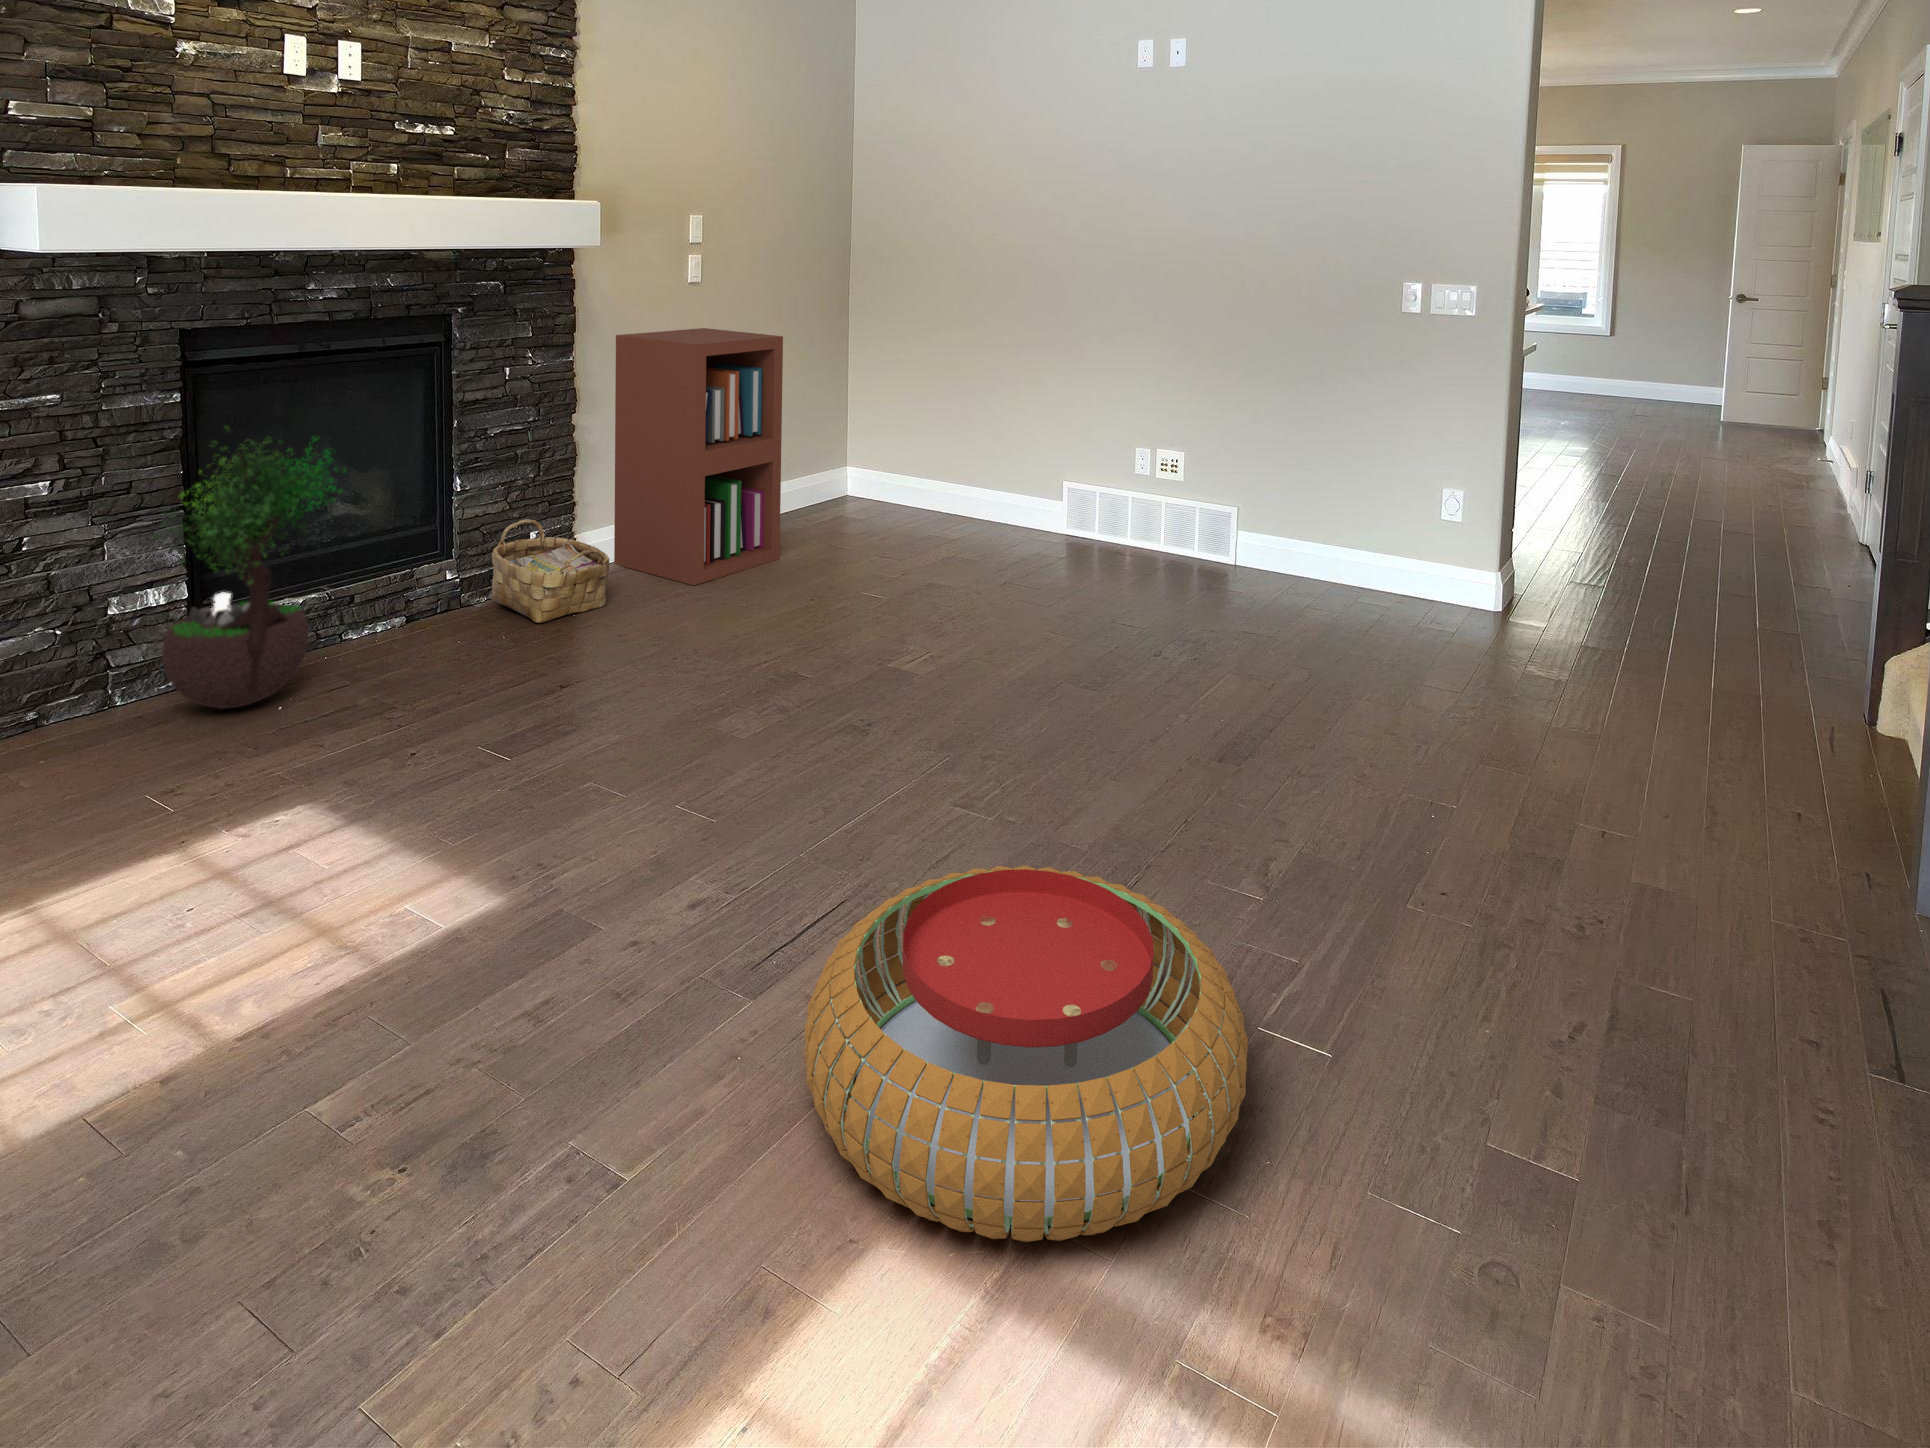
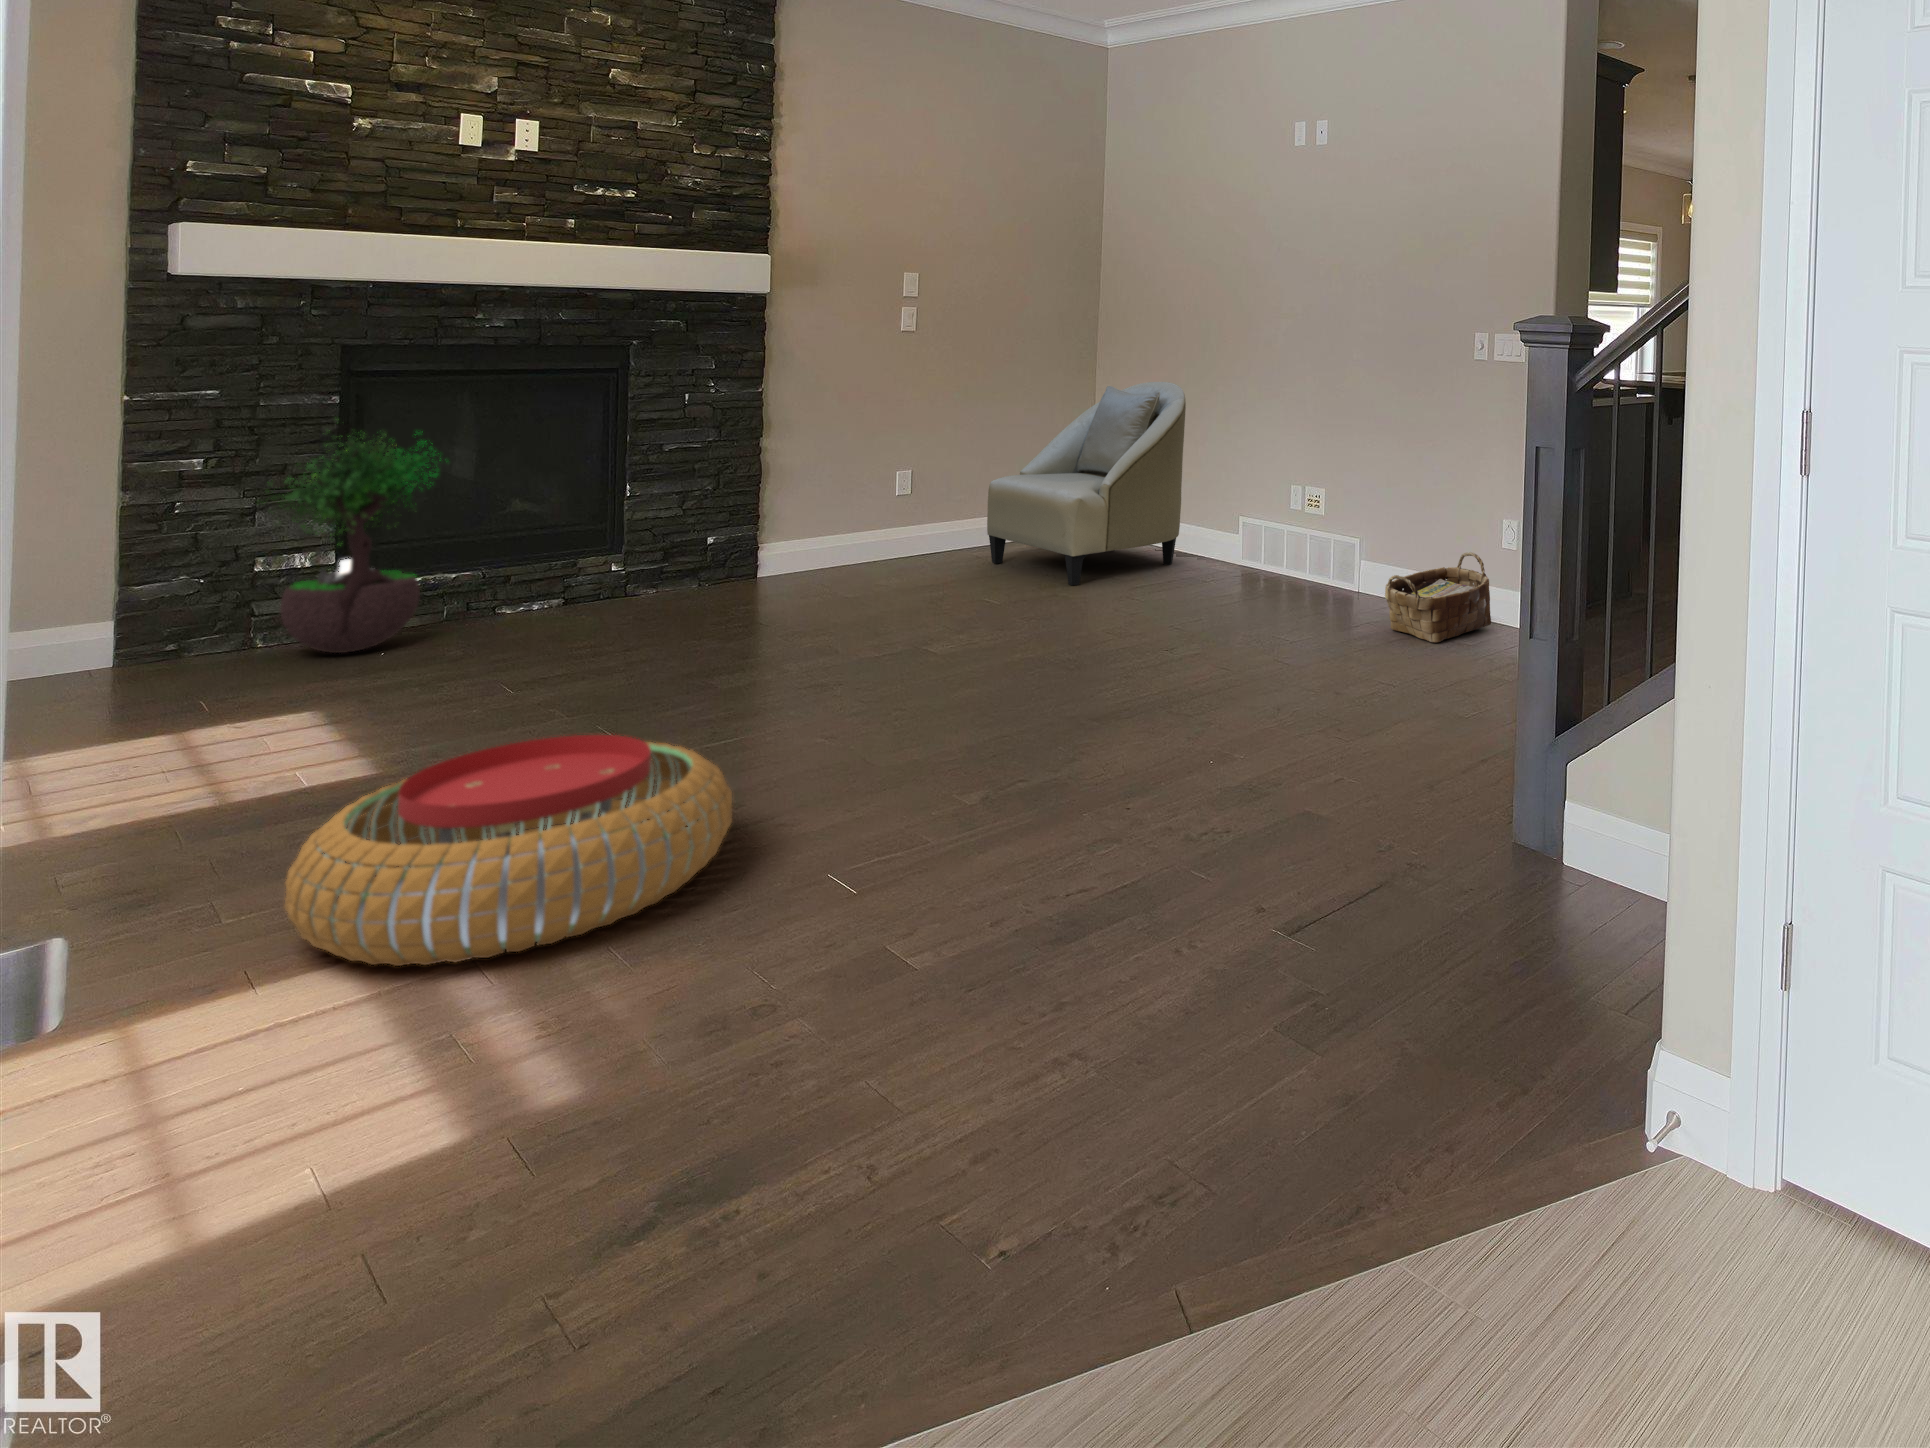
bookshelf: present [614,328,783,585] -> none [801,370,957,592]
armchair: none [791,335,1002,566] -> present [987,382,1186,585]
woven basket: present [491,519,609,623] -> present [1385,552,1491,643]

